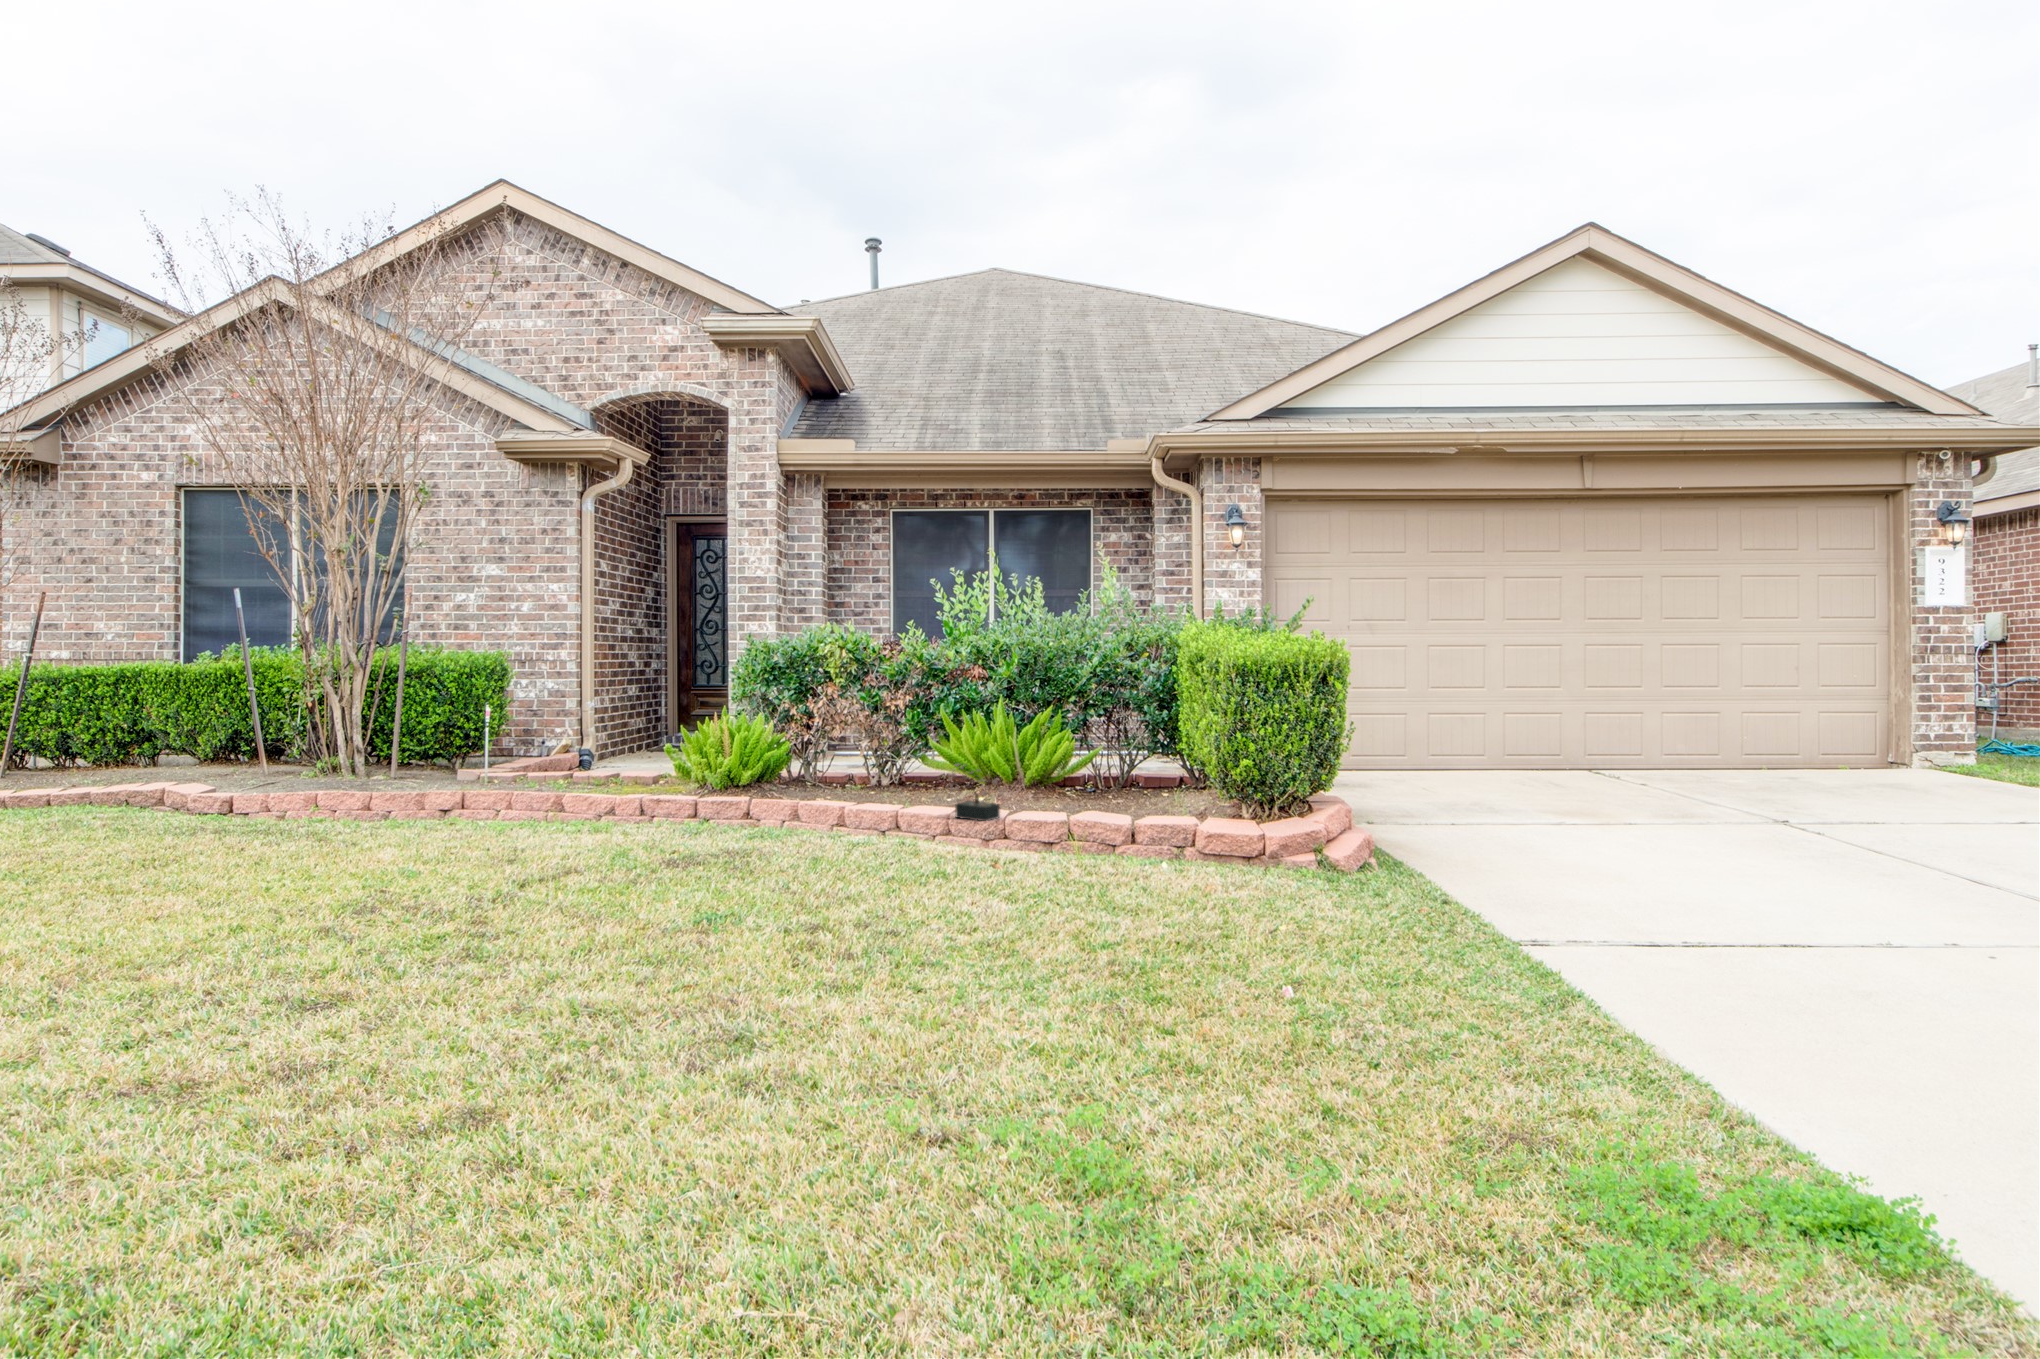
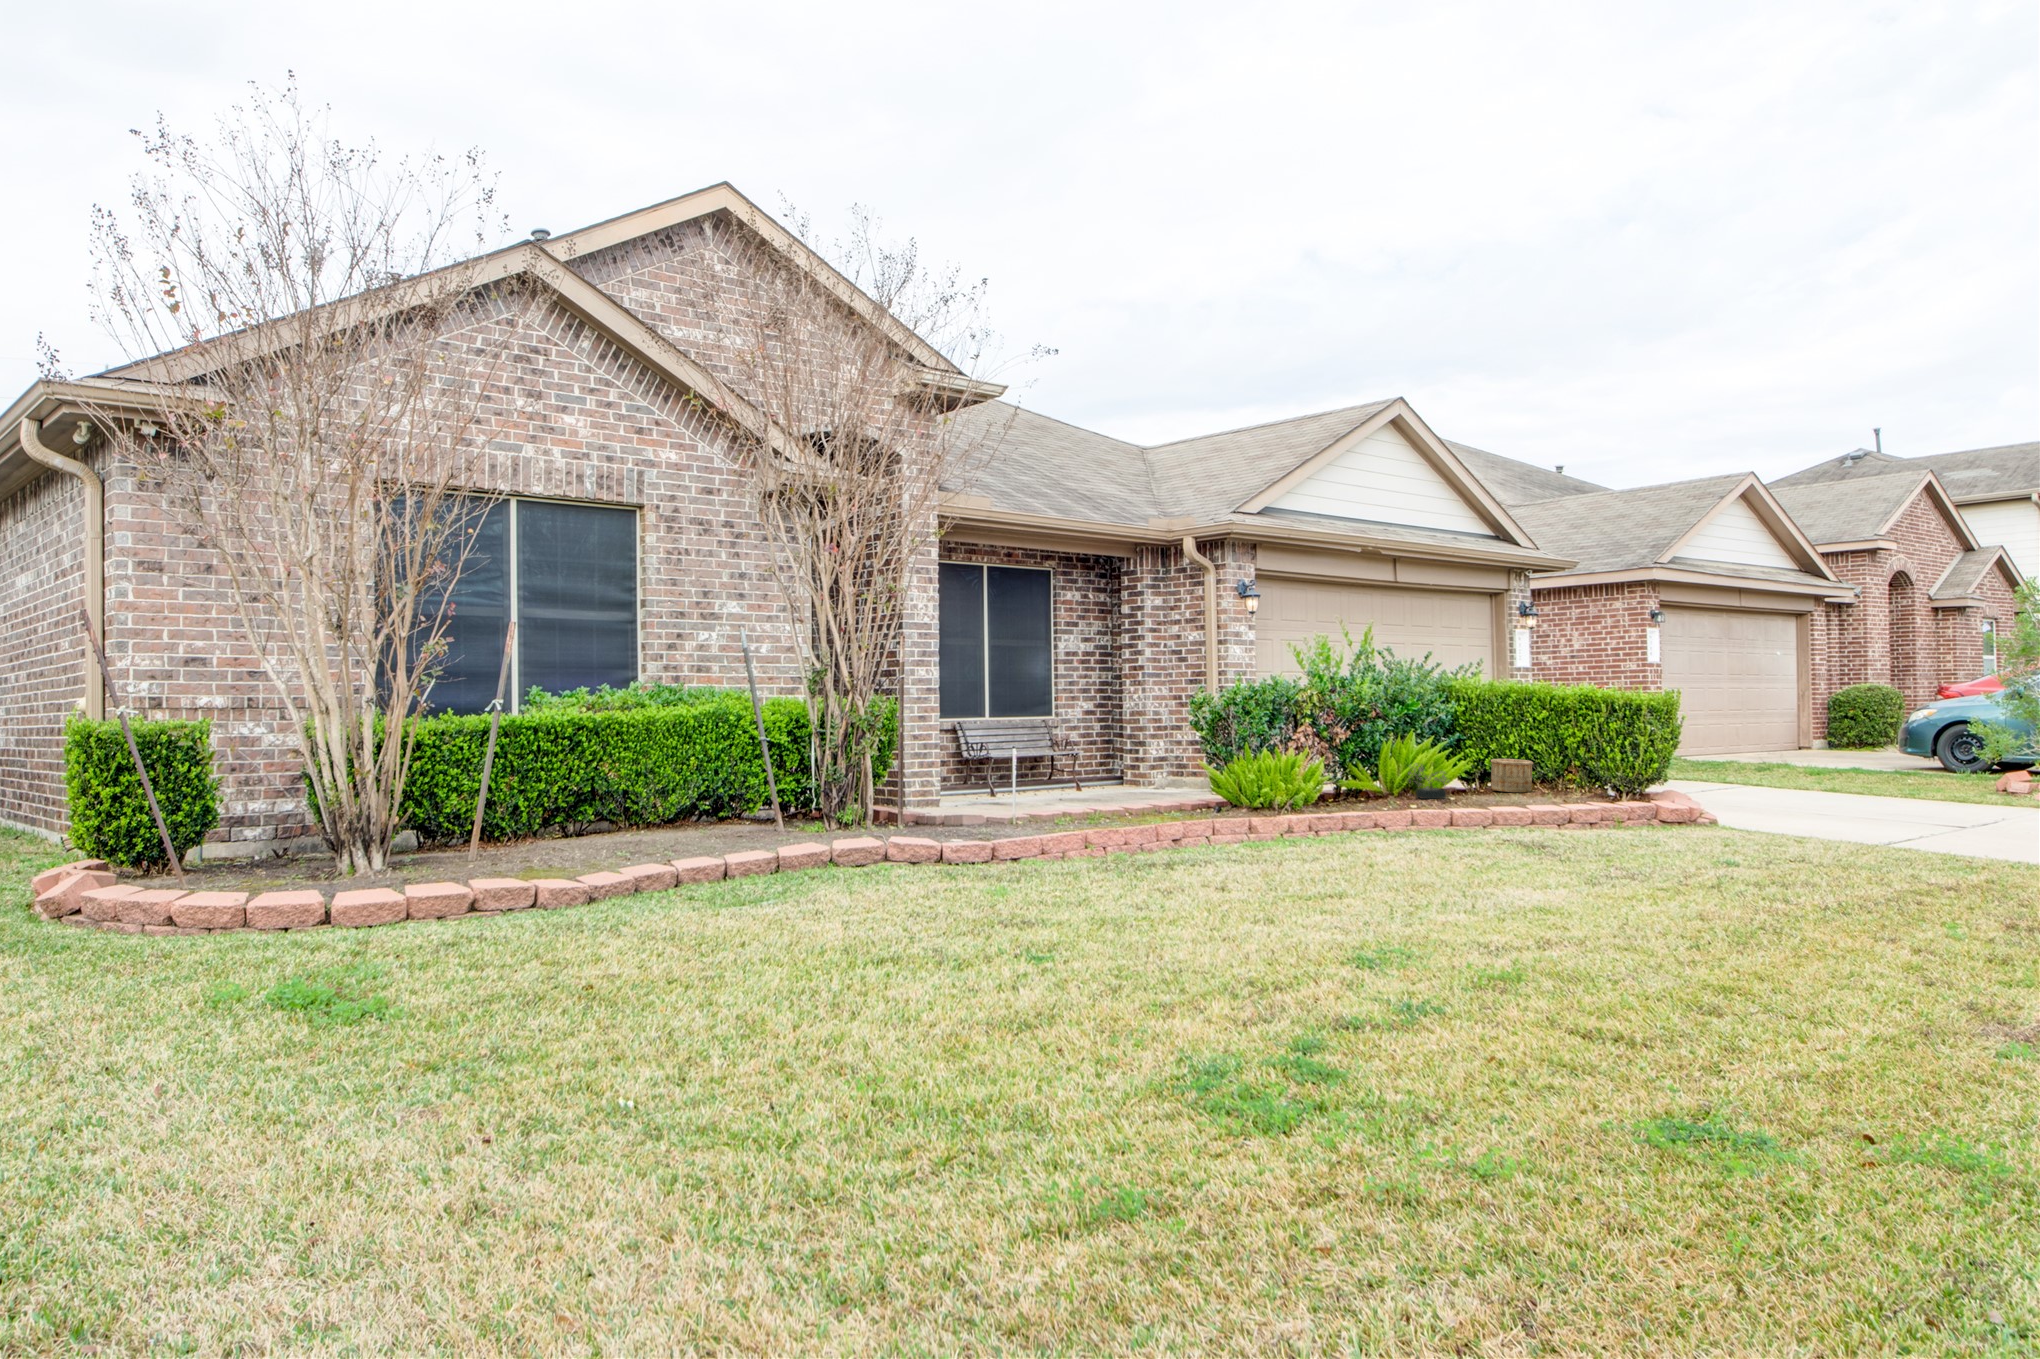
wooden bucket: none [1133,767,1201,827] -> present [1491,759,1533,792]

